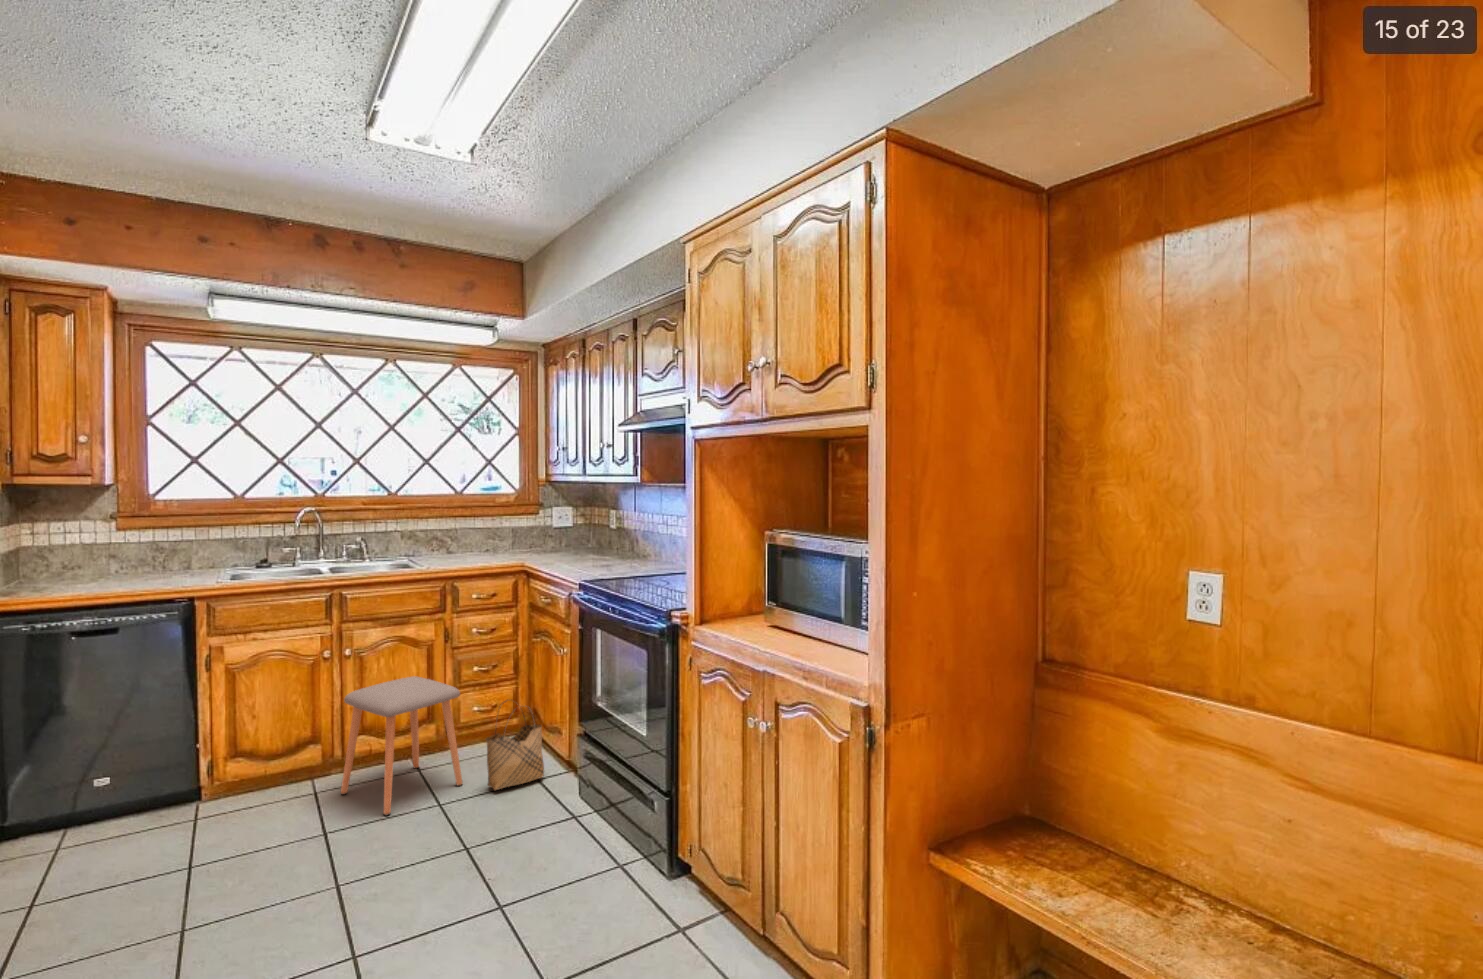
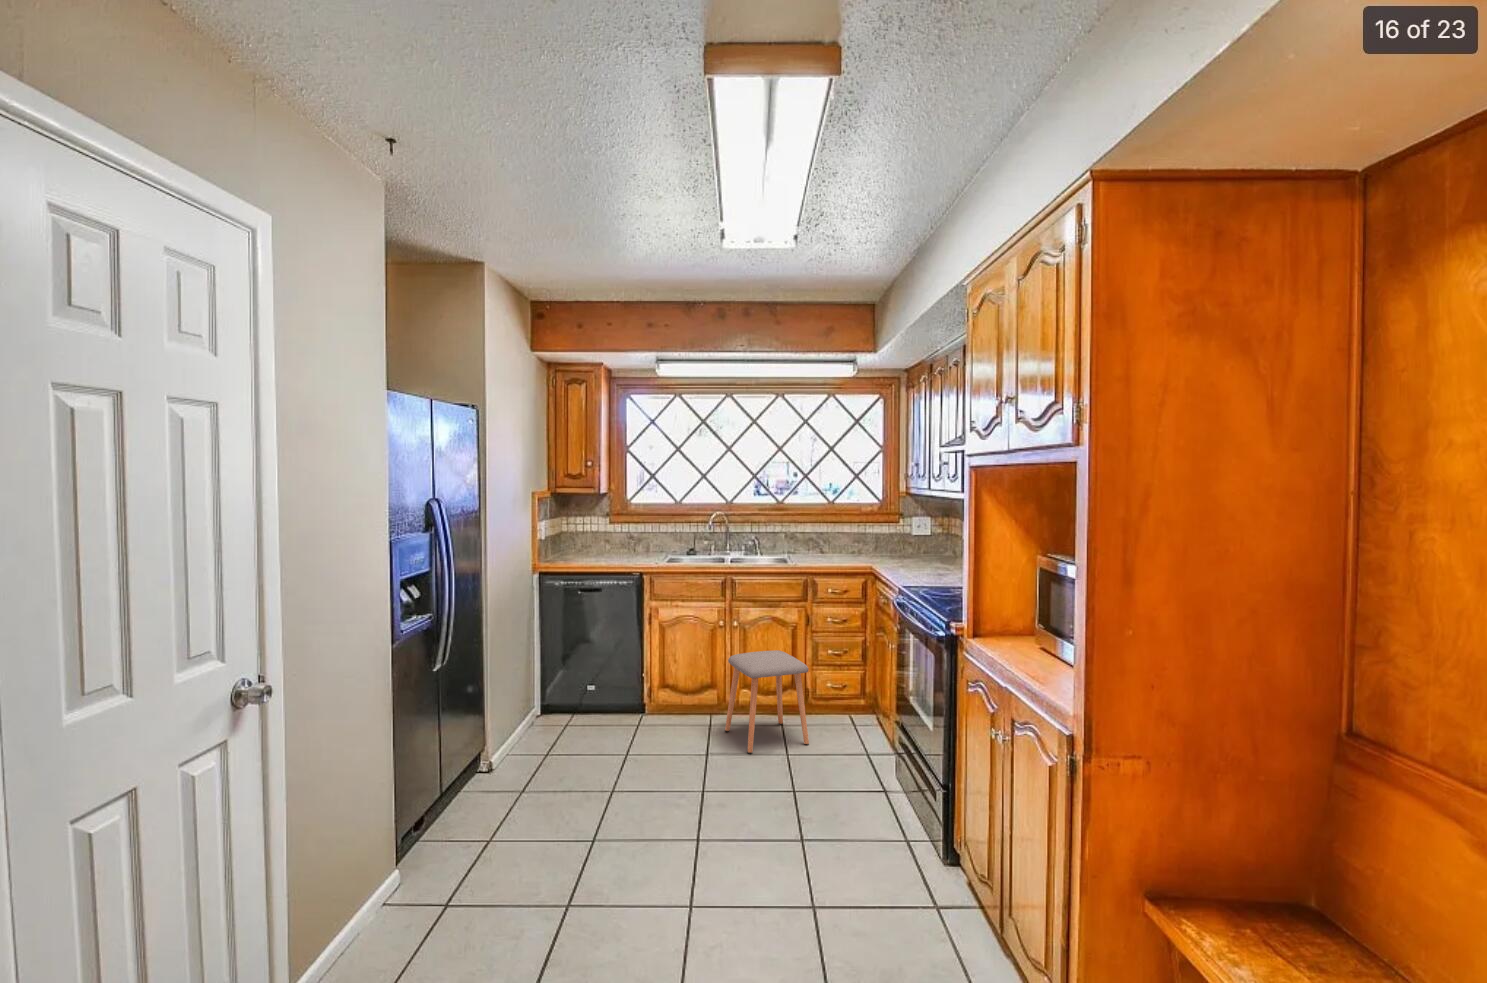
woven basket: present [486,700,544,790] -> none [825,681,873,755]

